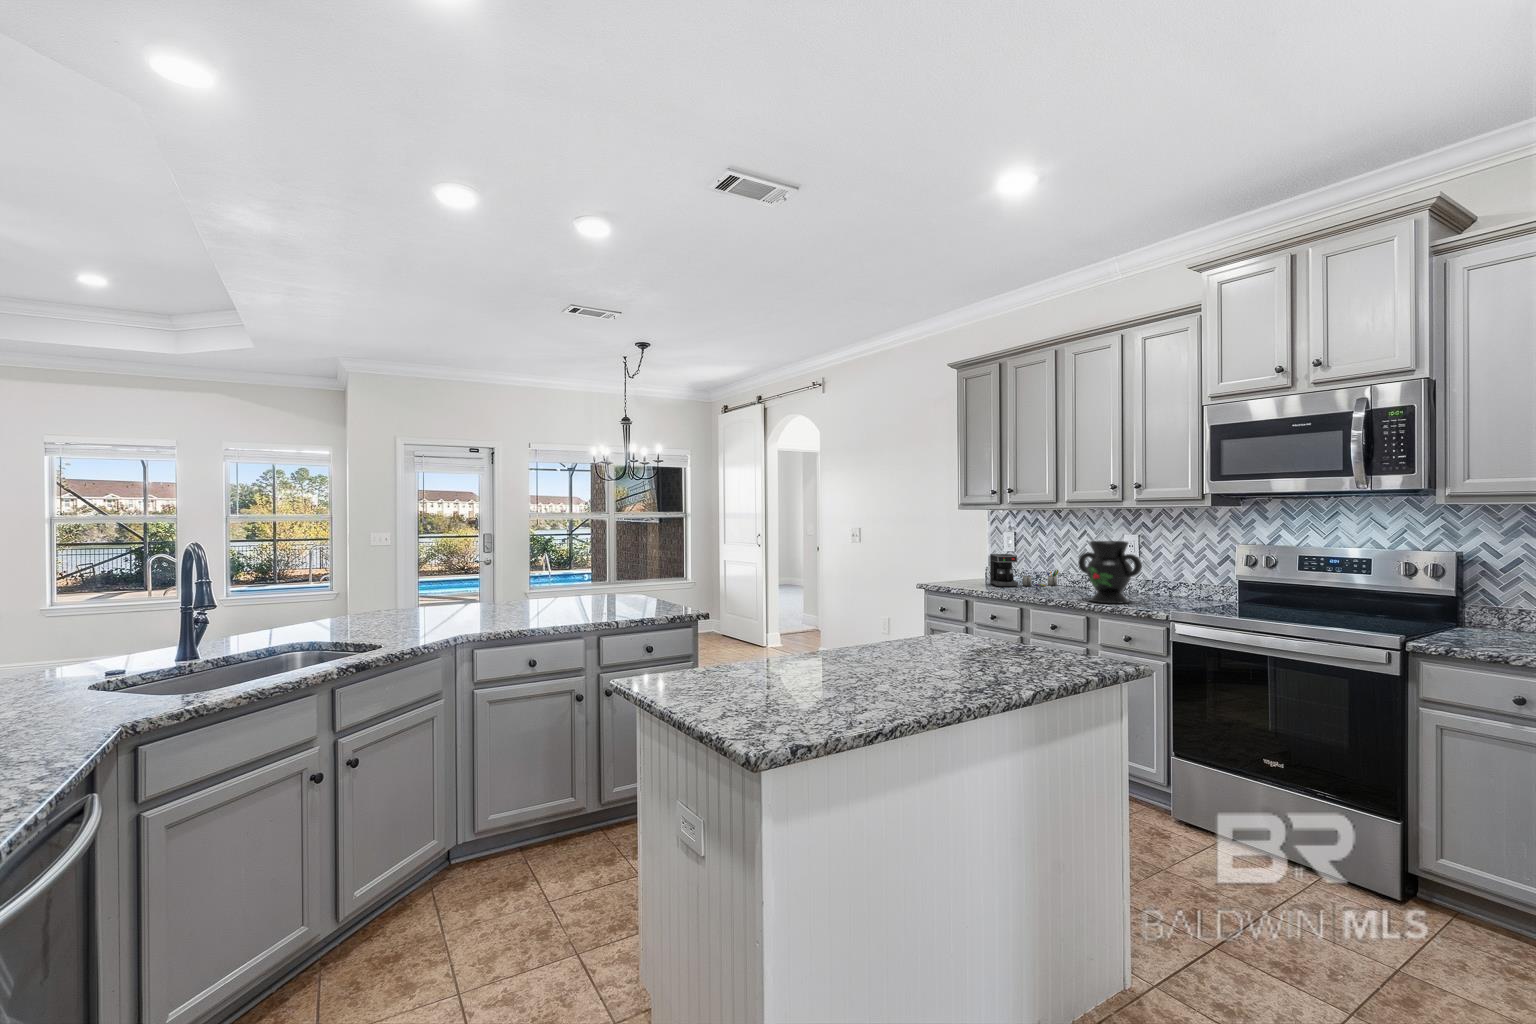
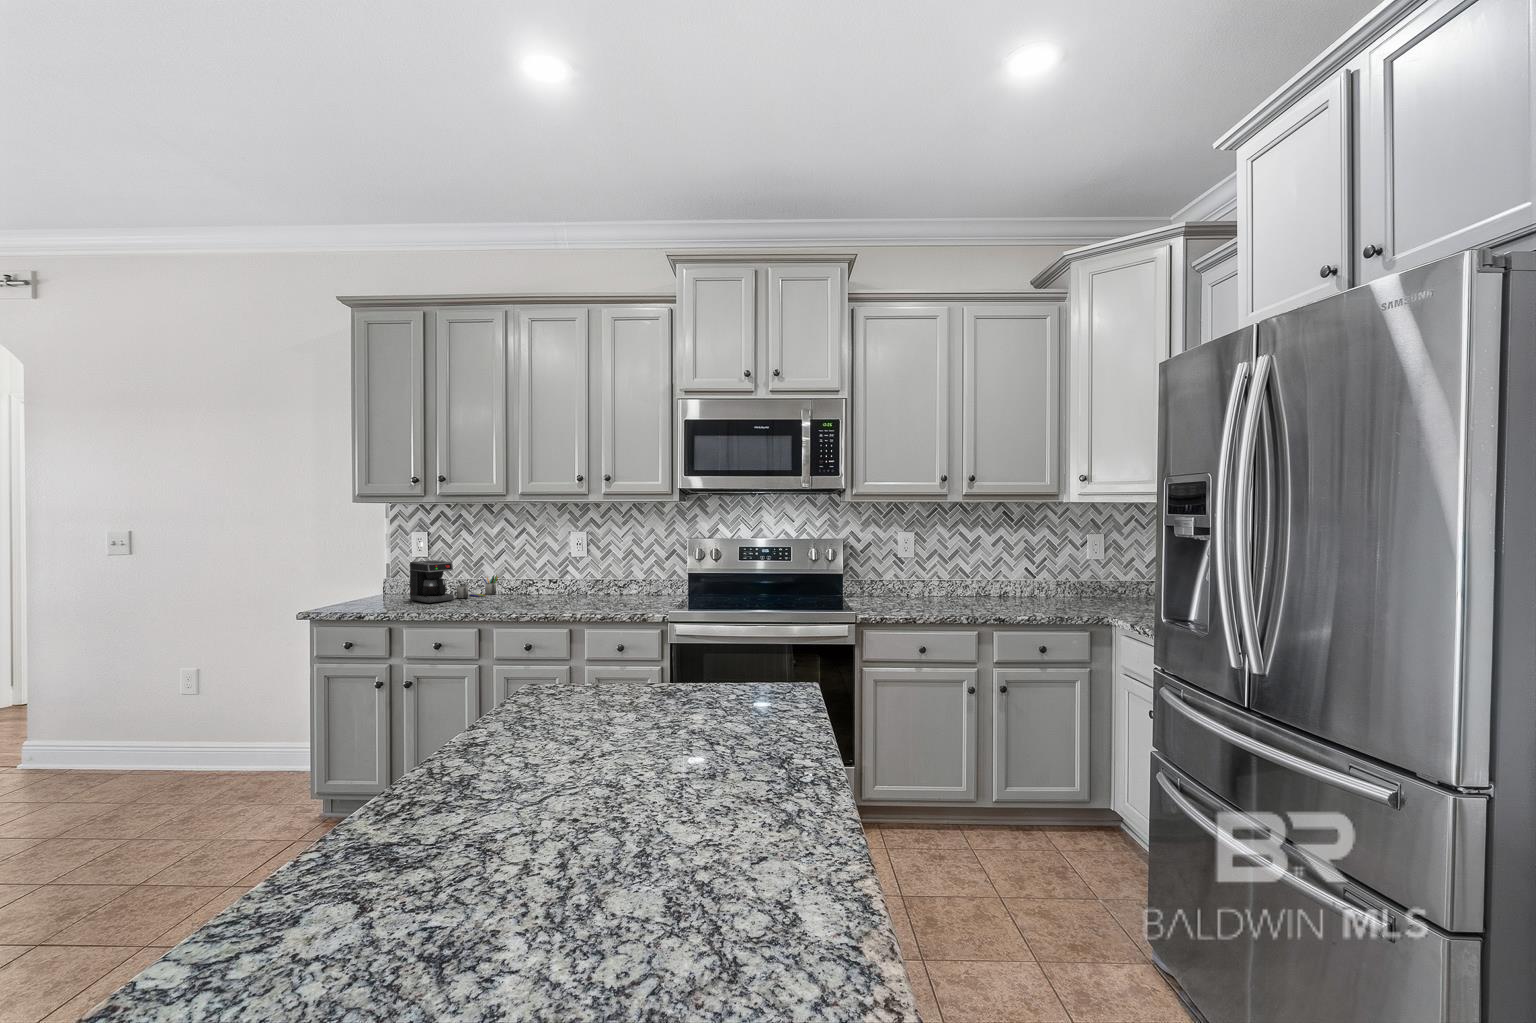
decorative vase: present [1078,541,1142,603] -> none [552,539,624,609]

